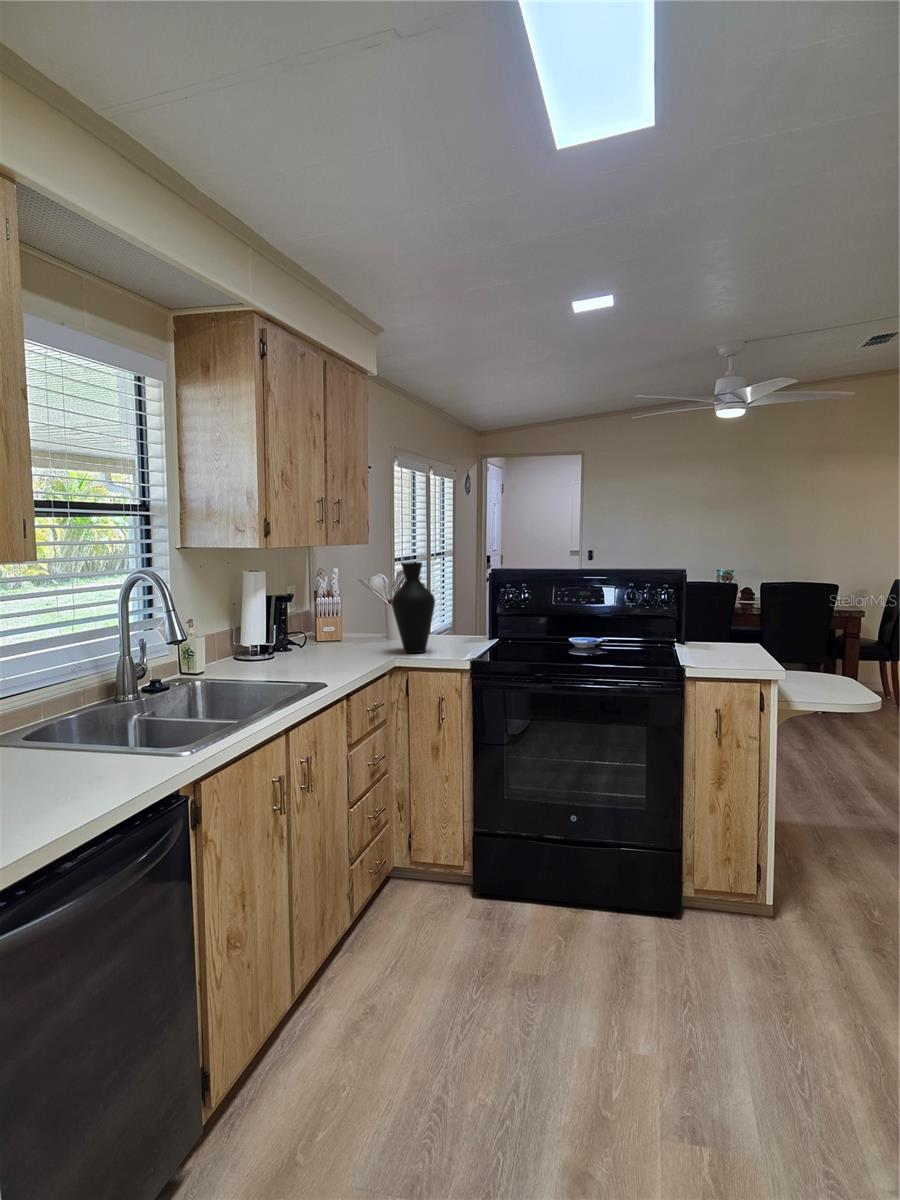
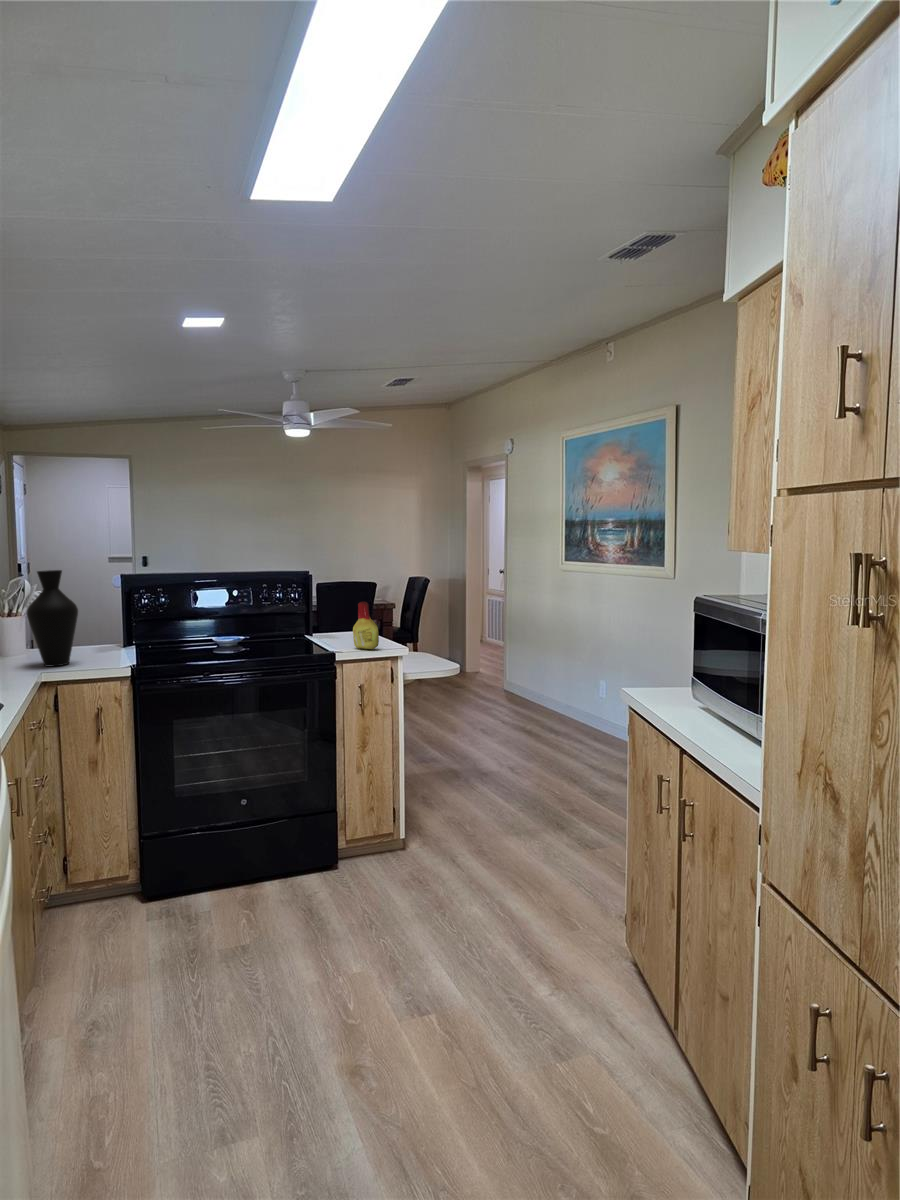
bottle: none [719,609,749,667] -> present [353,602,379,649]

